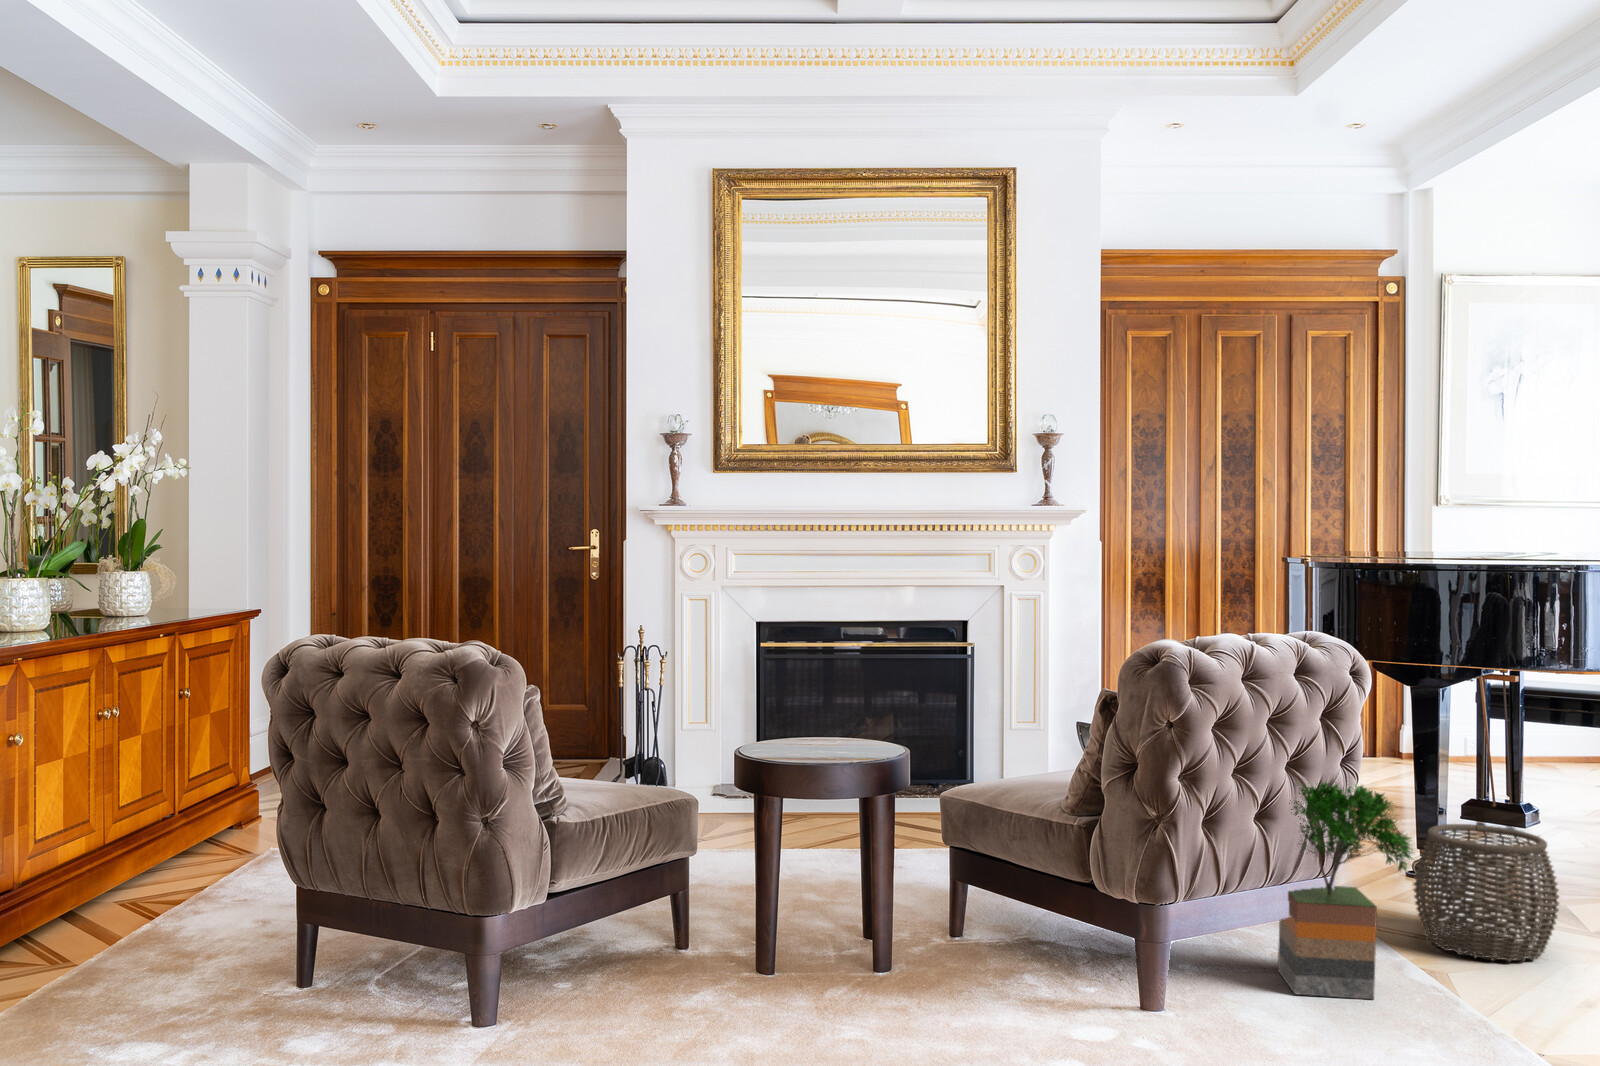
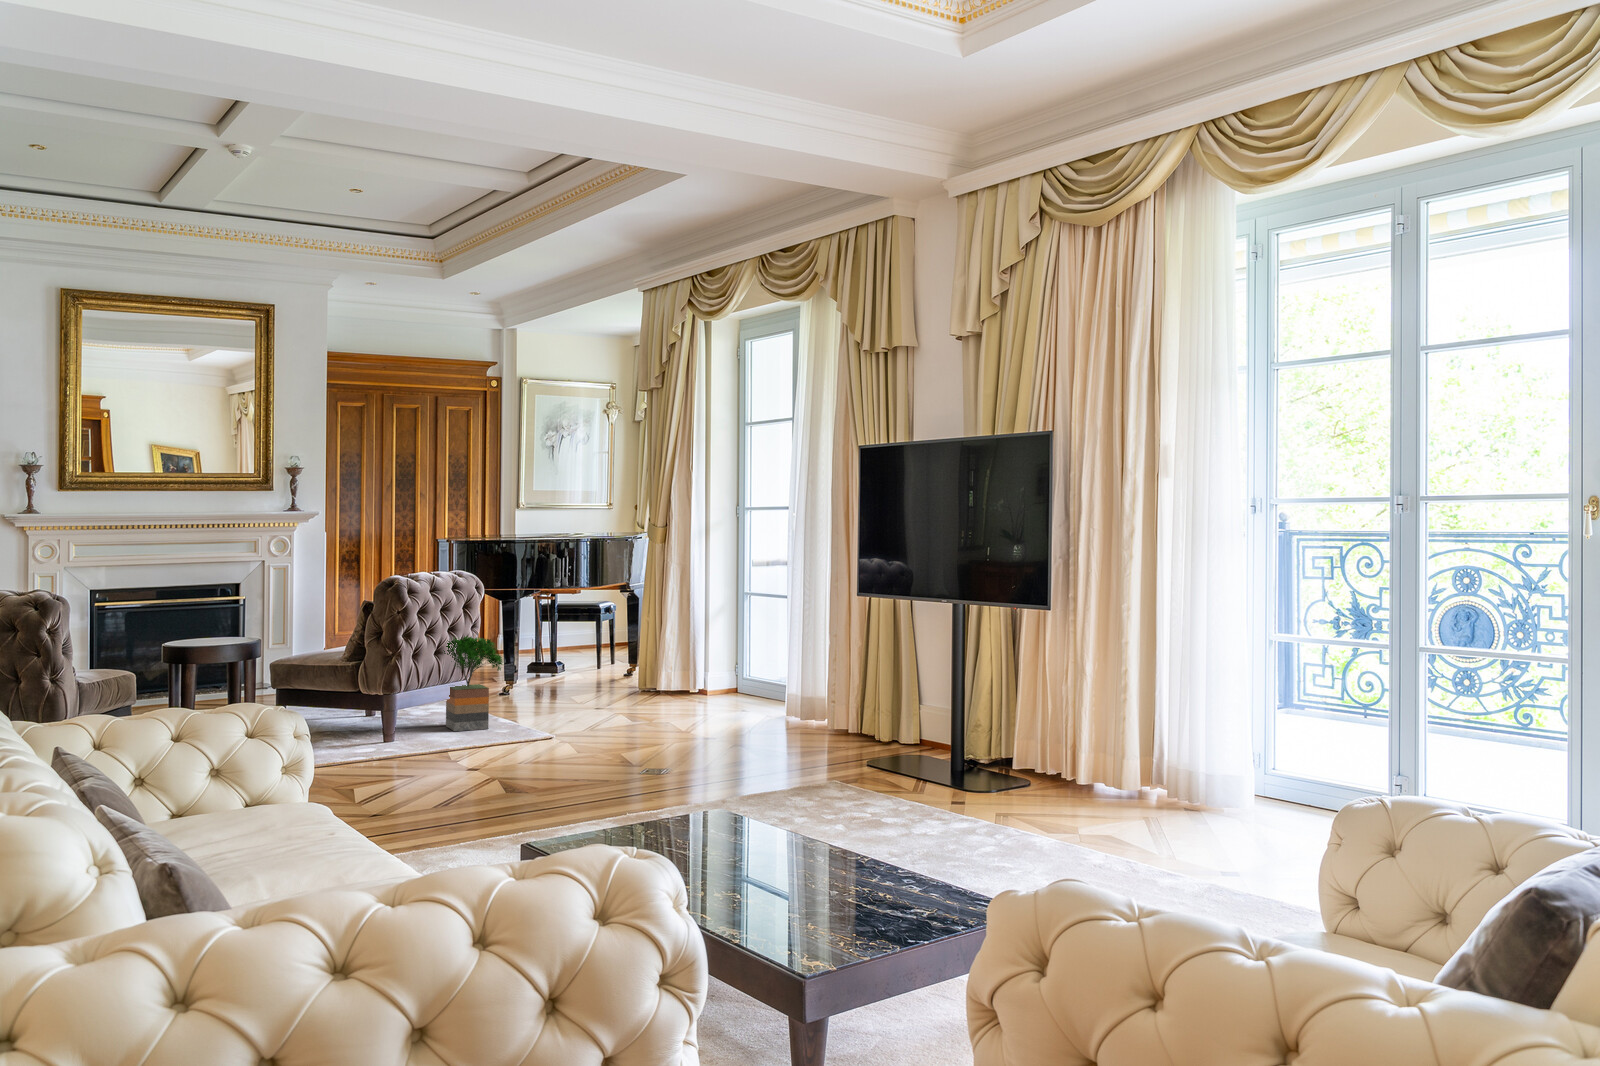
woven basket: present [1414,824,1559,962] -> none [505,658,566,714]

